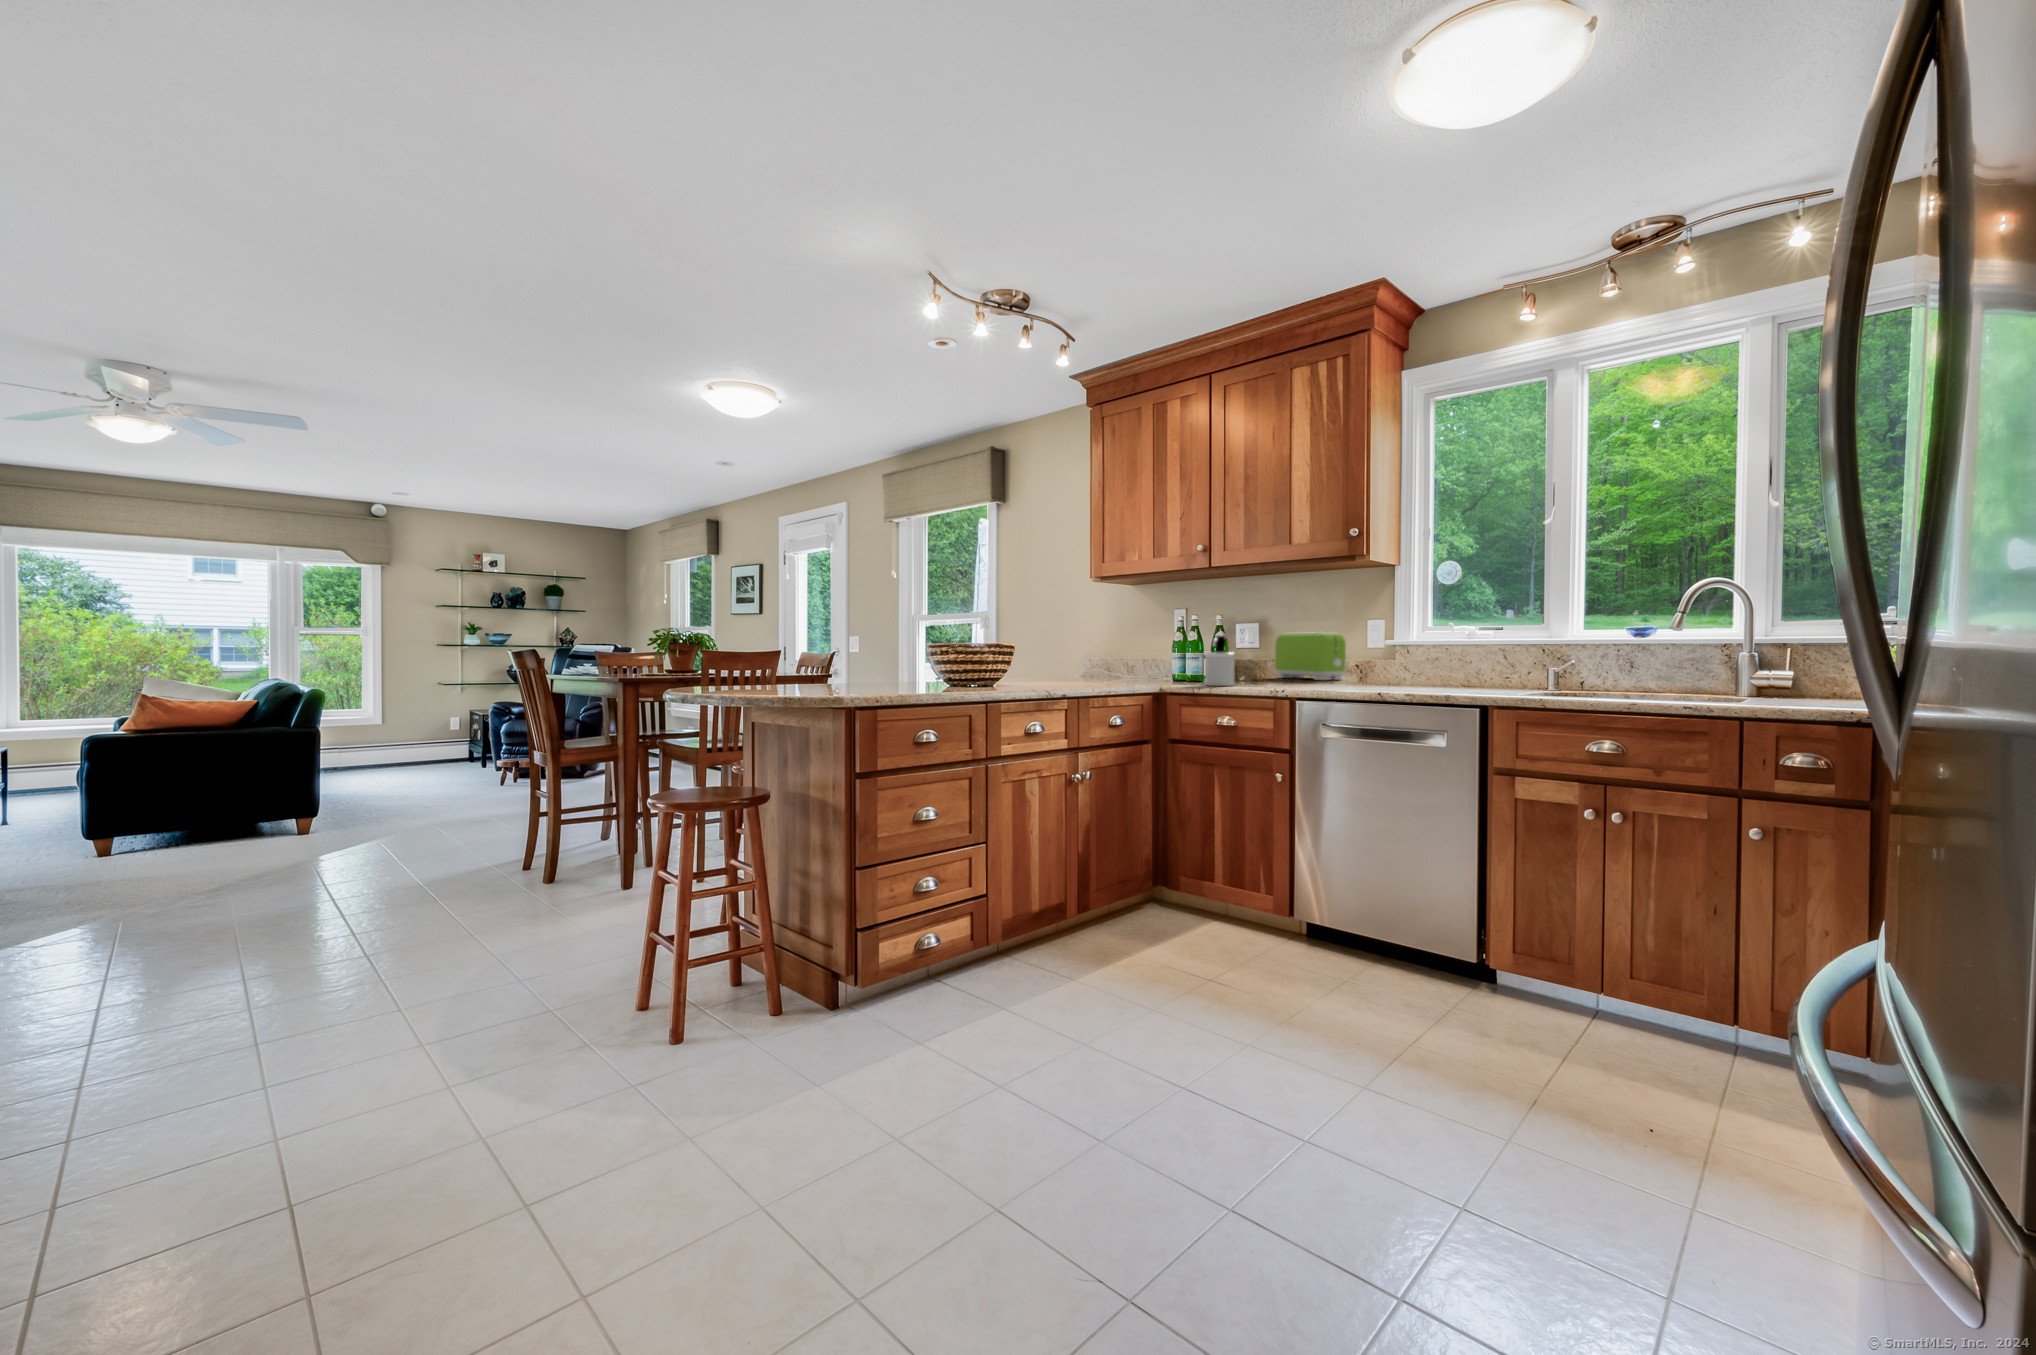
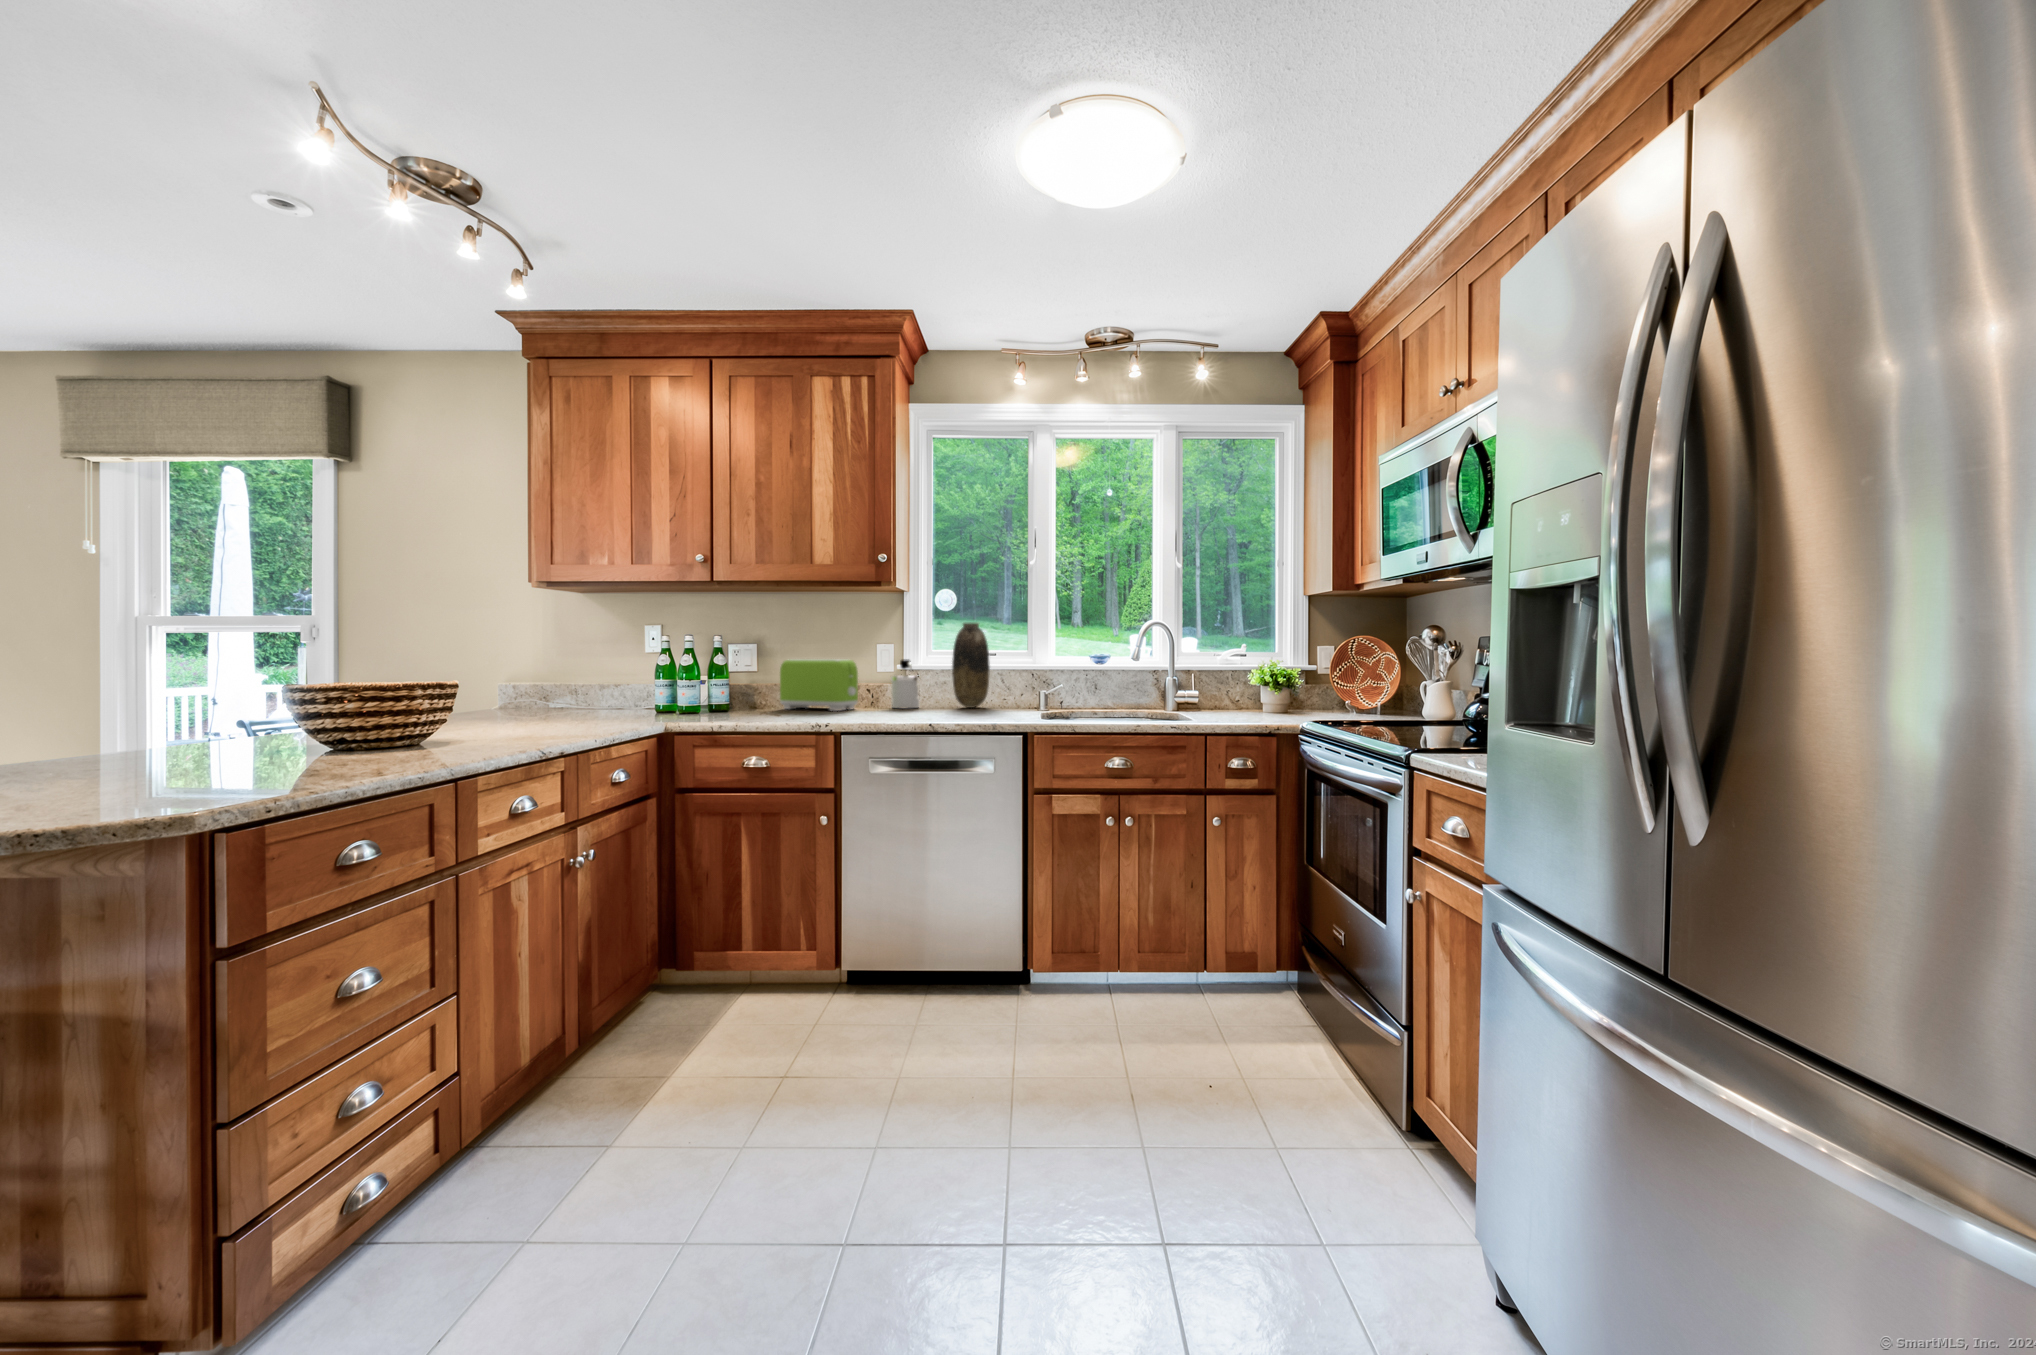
vase: none [1445,593,1489,682] -> present [952,623,990,708]
soap dispenser: present [1204,636,1236,686] -> present [891,659,919,708]

